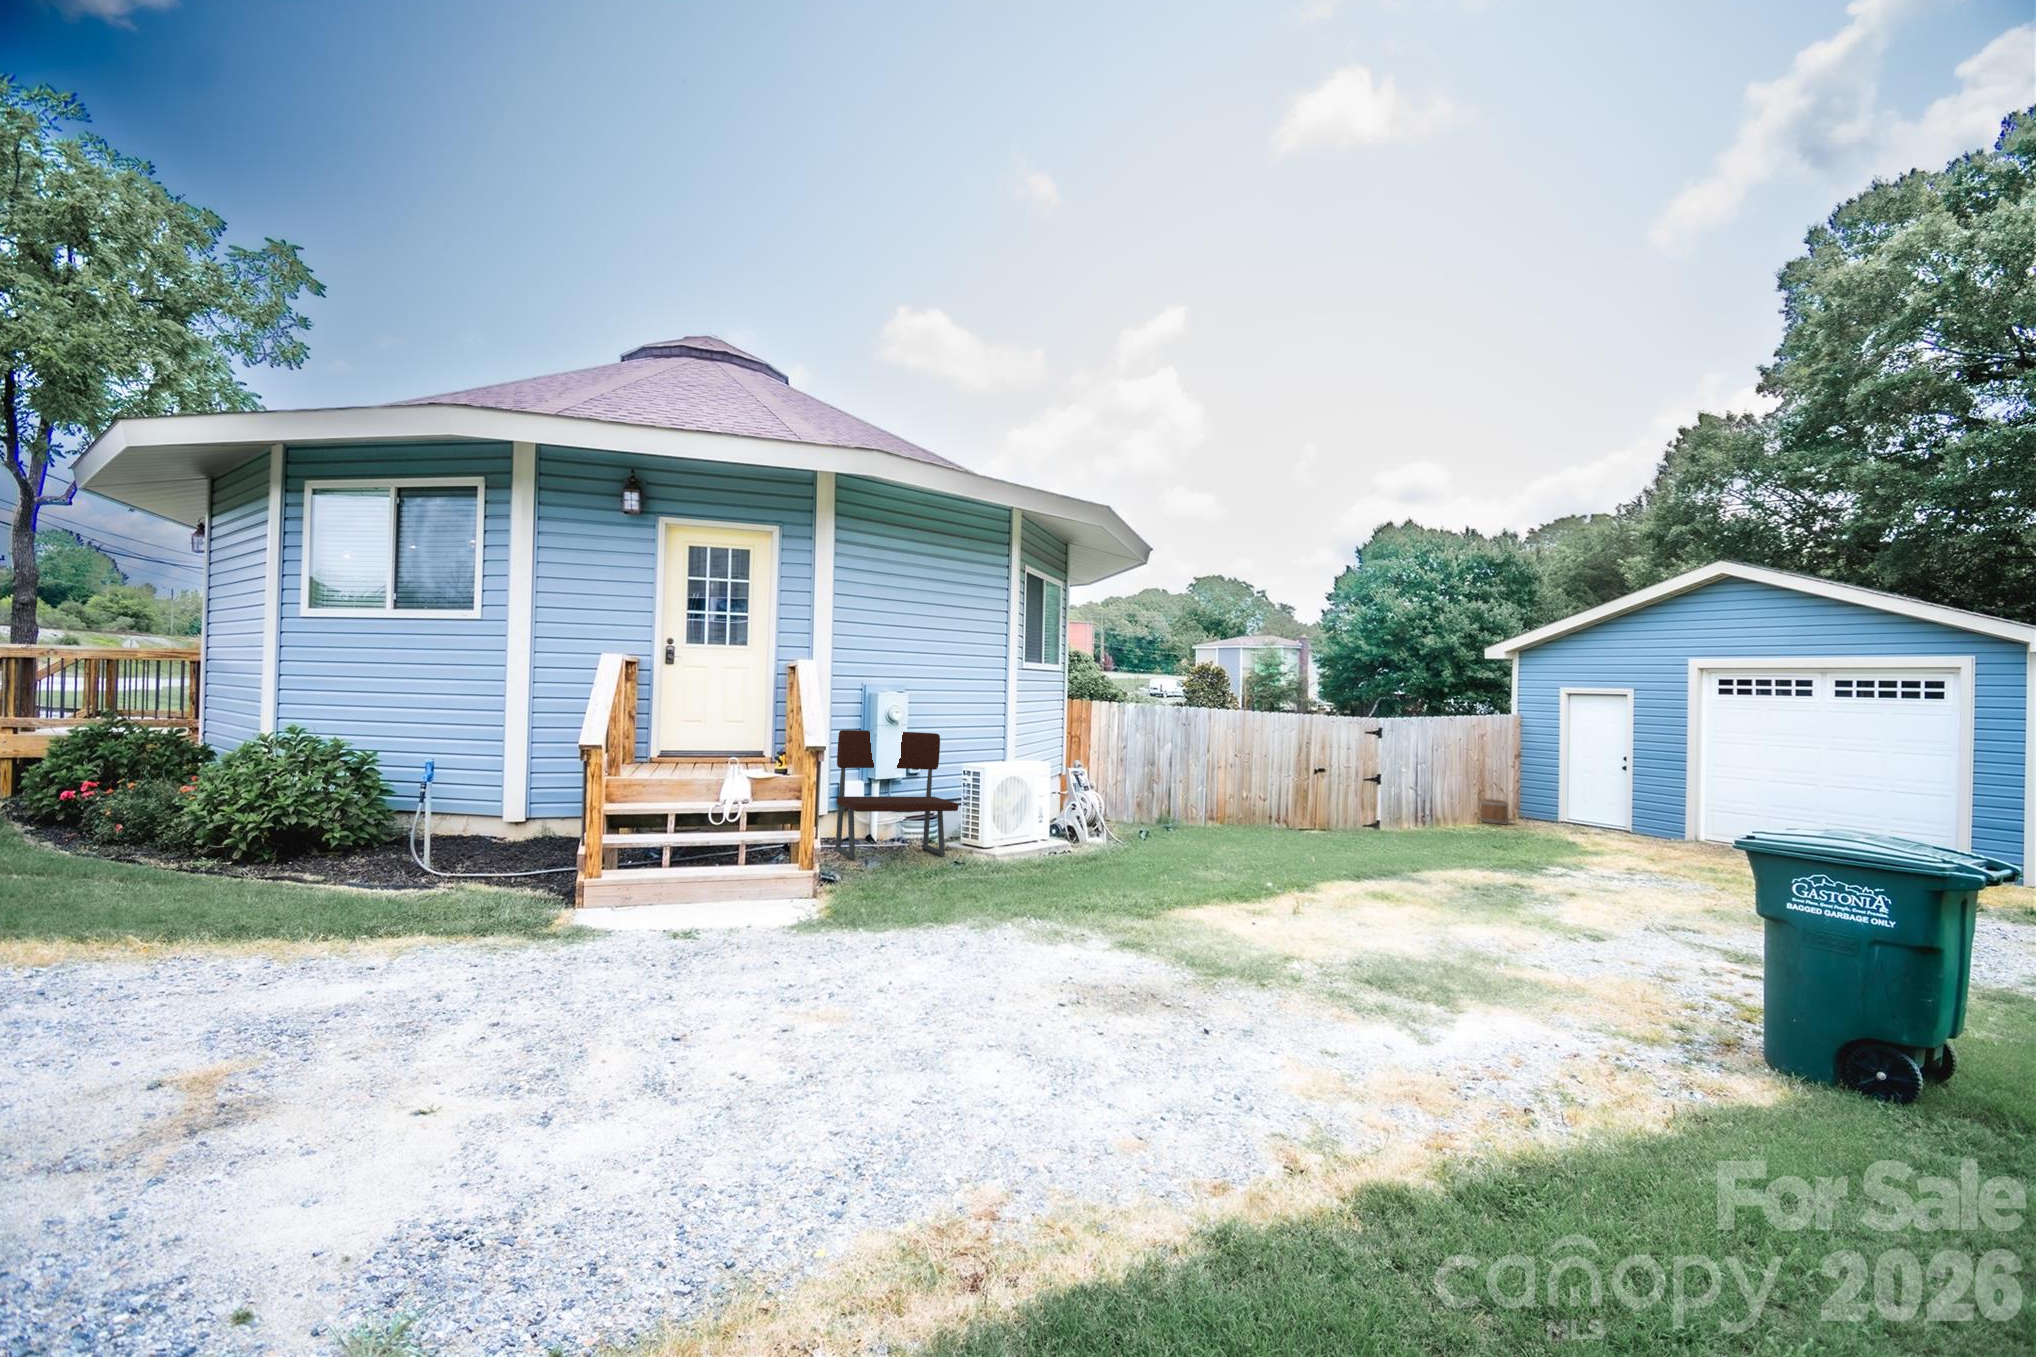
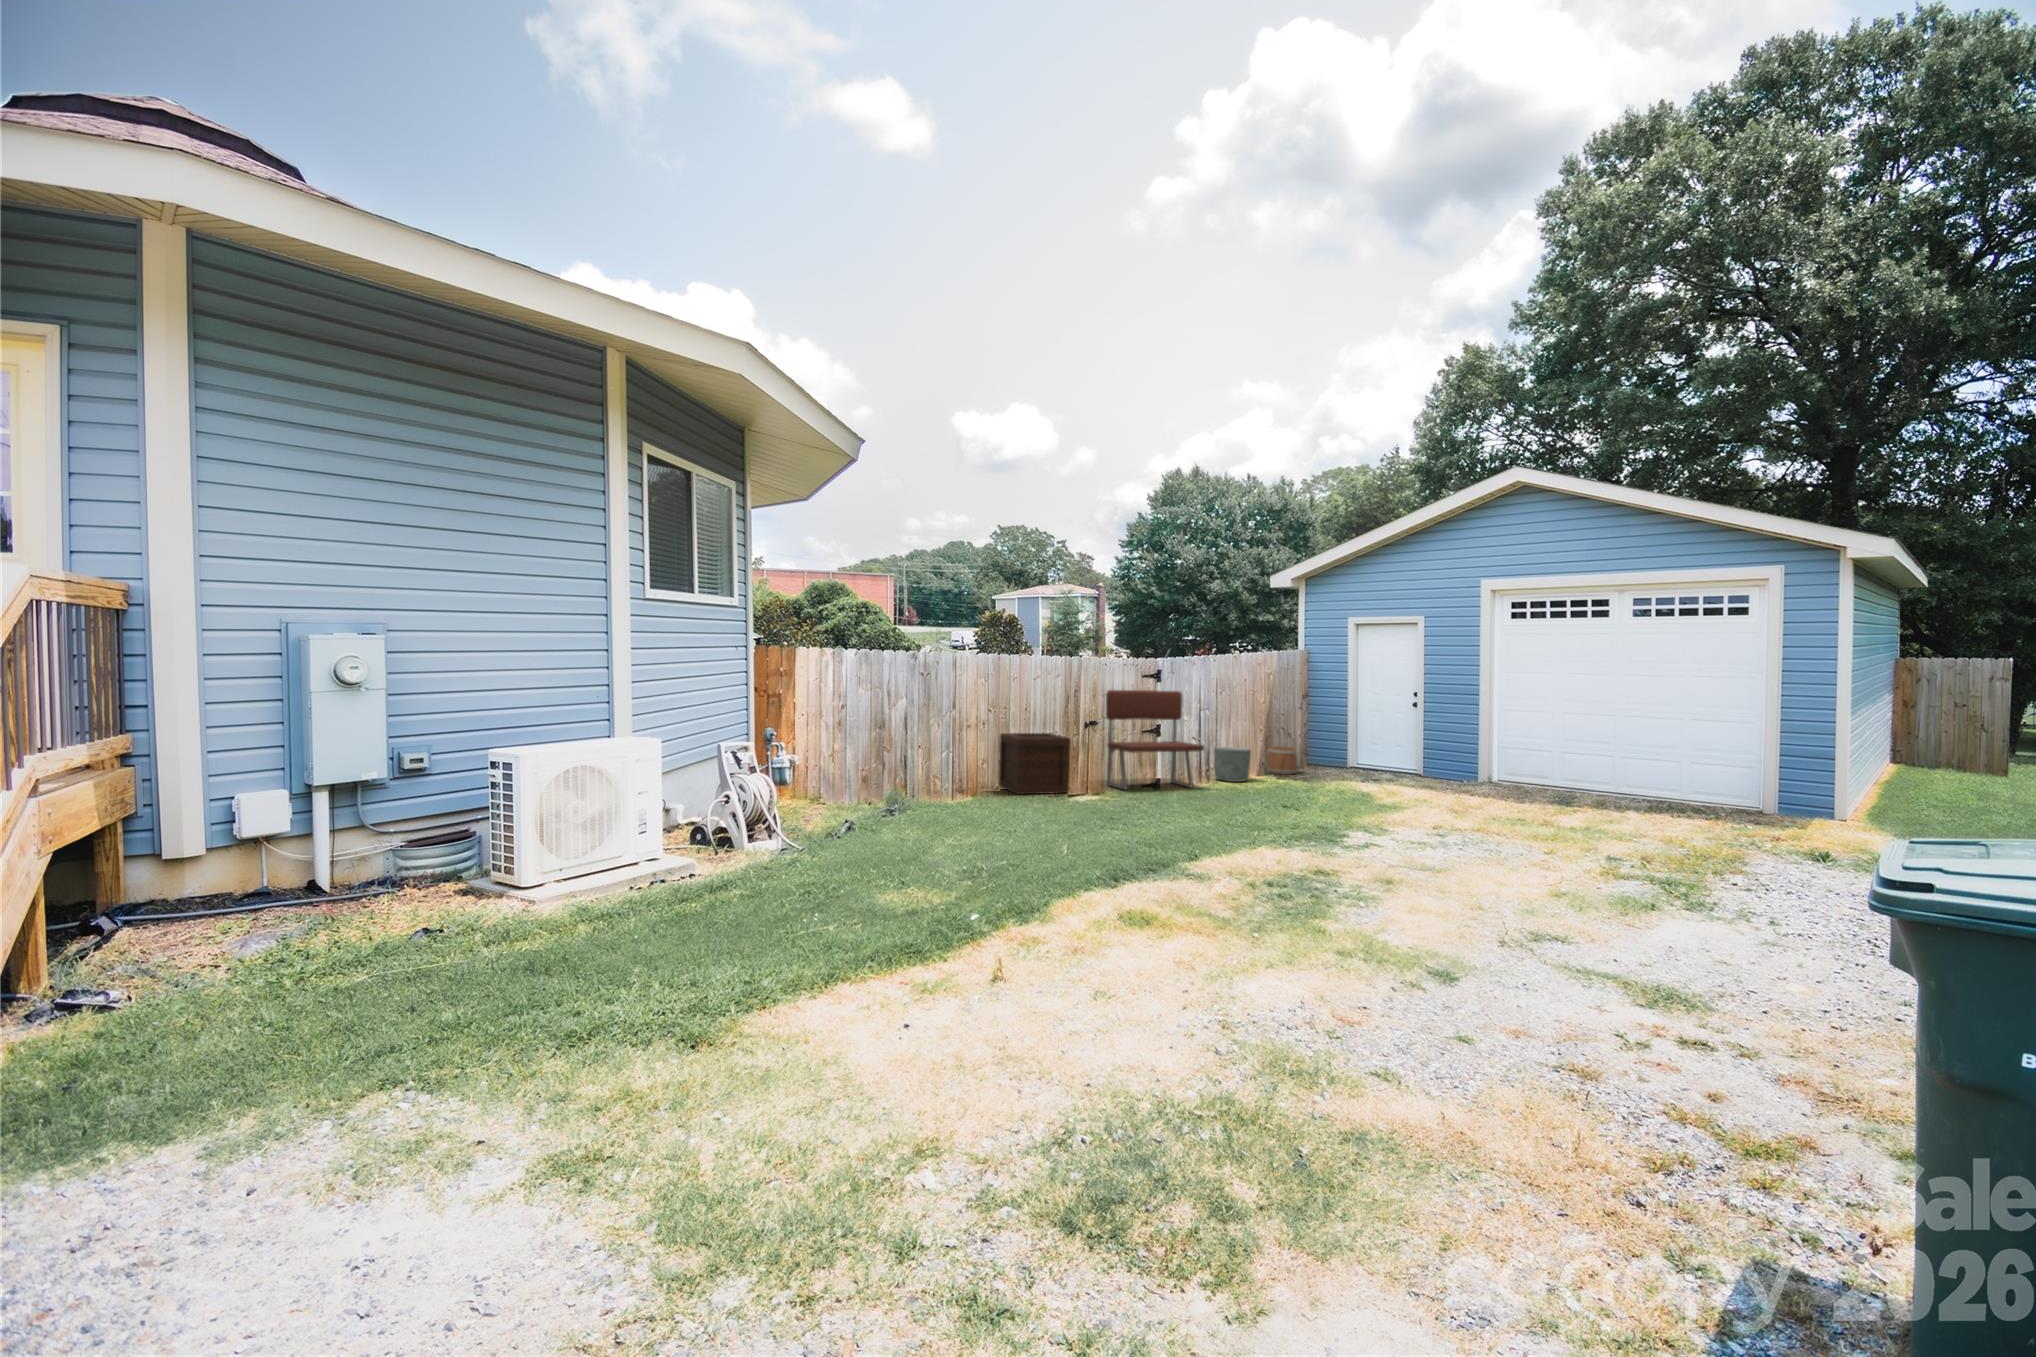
bench: present [834,730,958,860] -> present [1106,690,1204,790]
wooden crate: none [1244,774,1307,825] -> present [999,733,1071,794]
planter: none [1431,796,1465,827] -> present [1214,746,1251,782]

